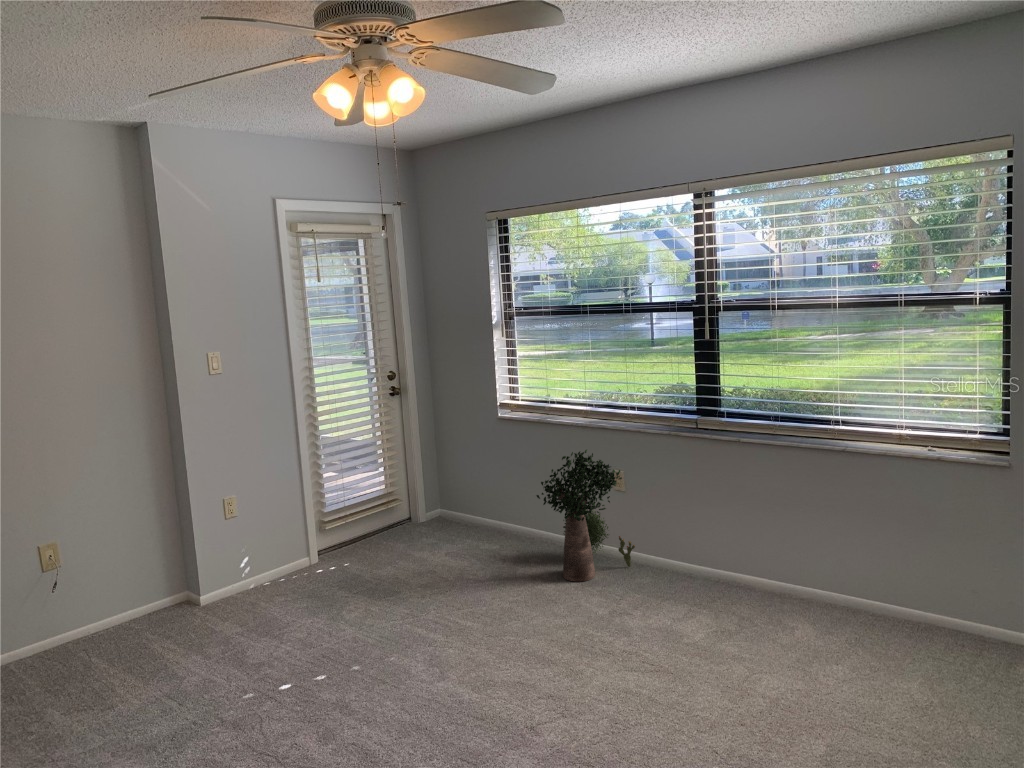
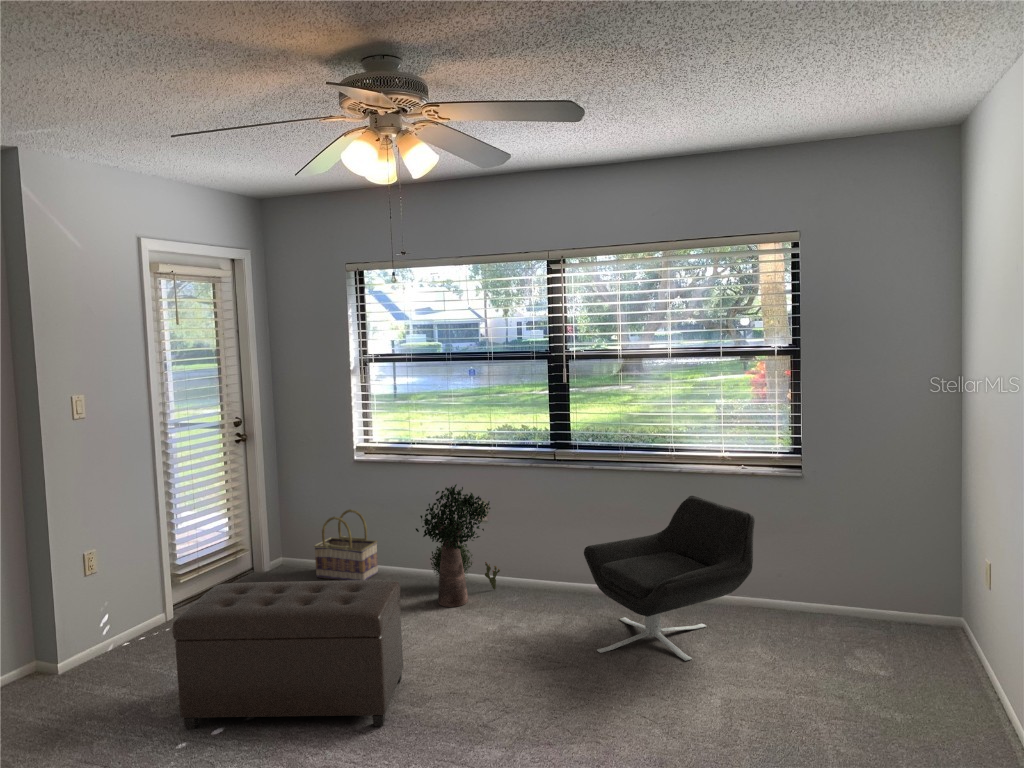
basket: none [457,468,520,544] -> present [314,509,378,580]
lounge chair: none [709,481,923,684] -> present [584,496,755,661]
ottoman: none [254,539,486,706] -> present [172,580,403,729]

